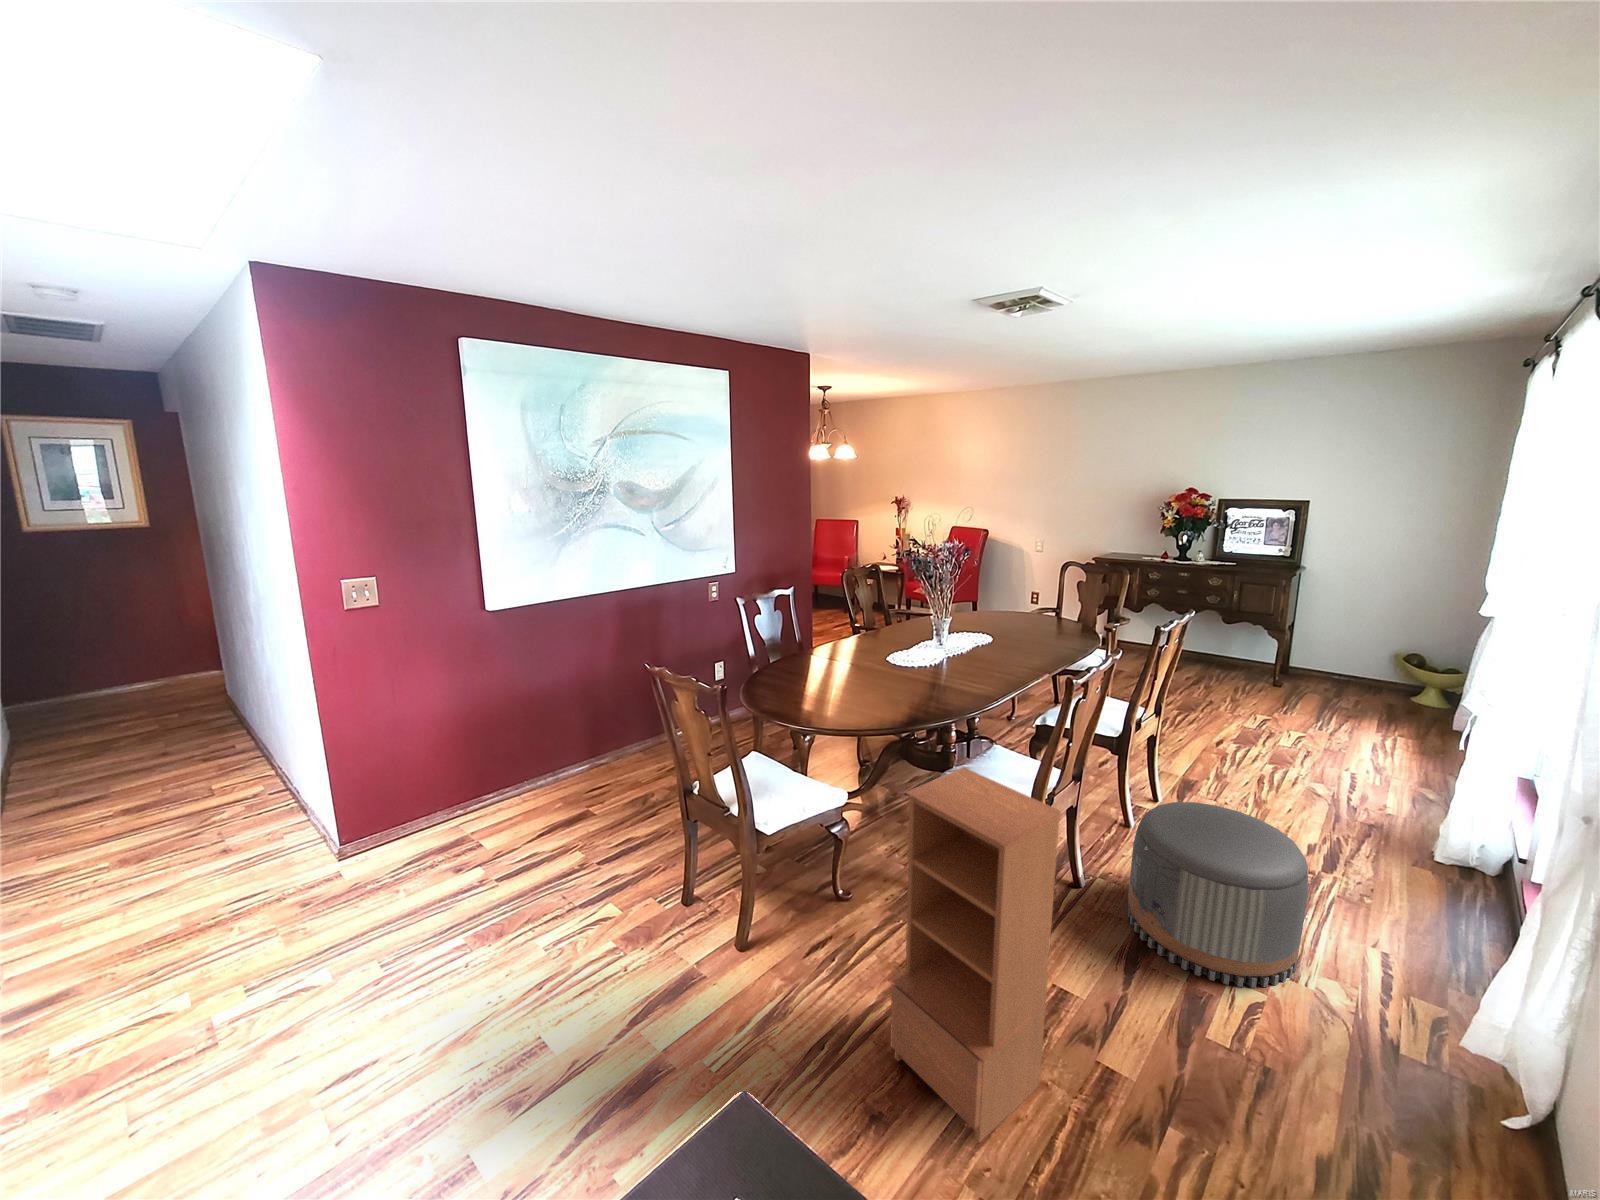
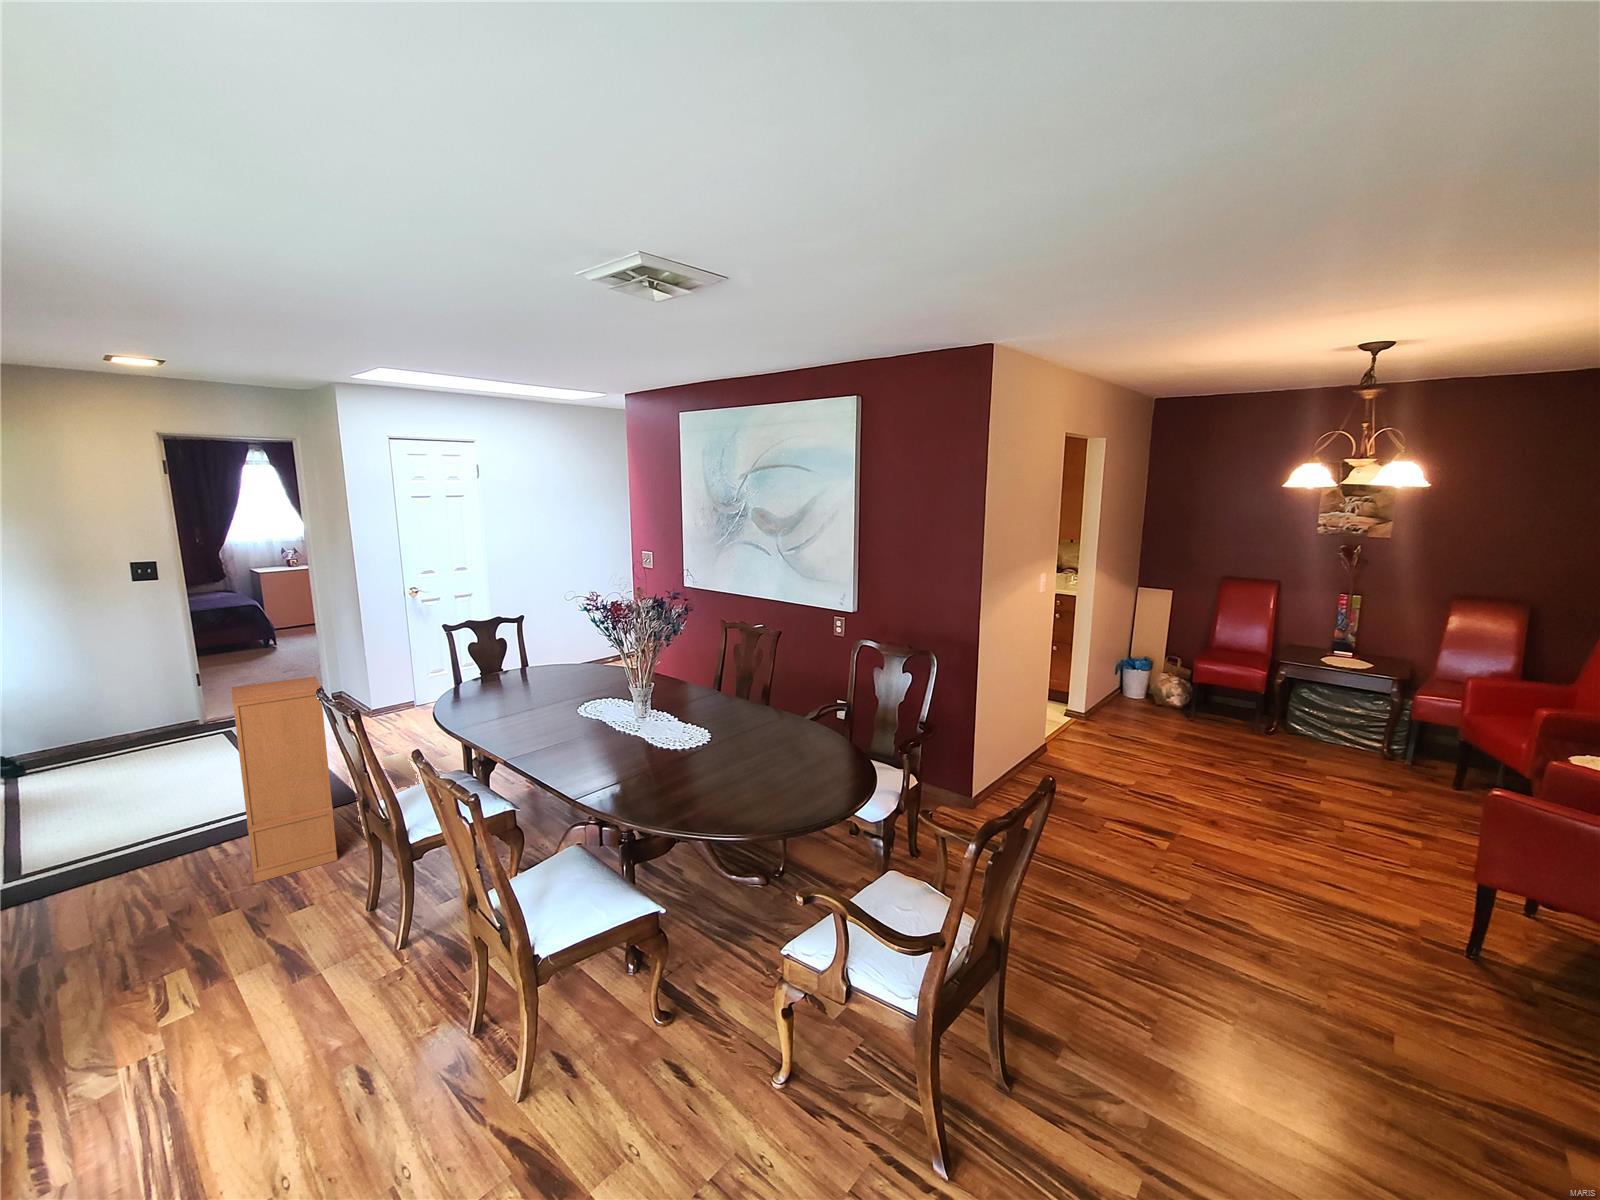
pouf: present [1128,802,1308,988] -> none [134,871,353,1090]

